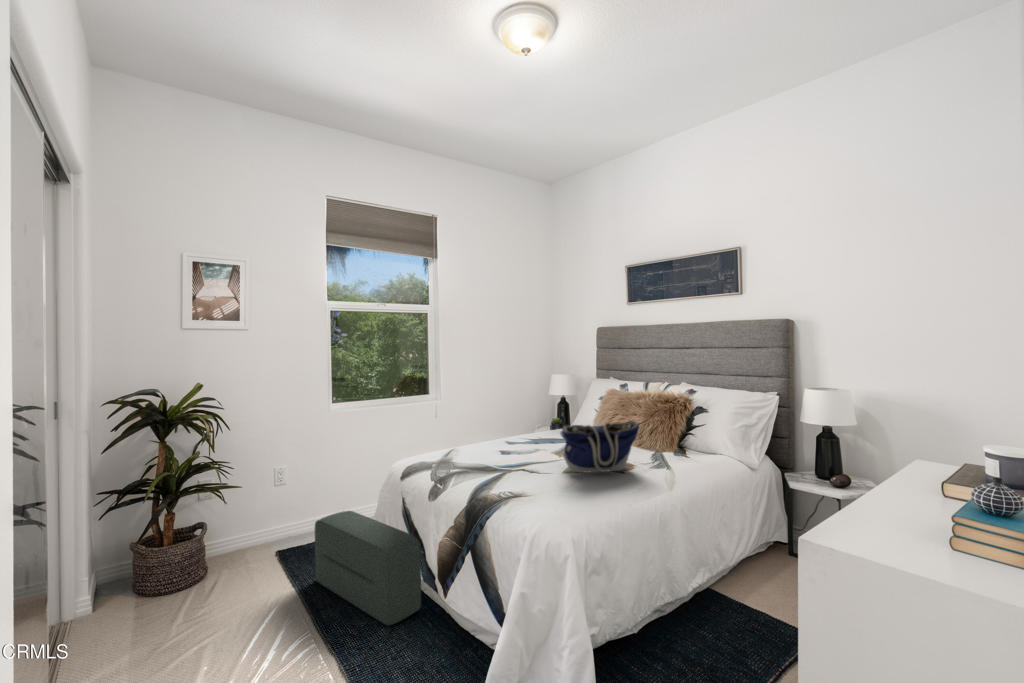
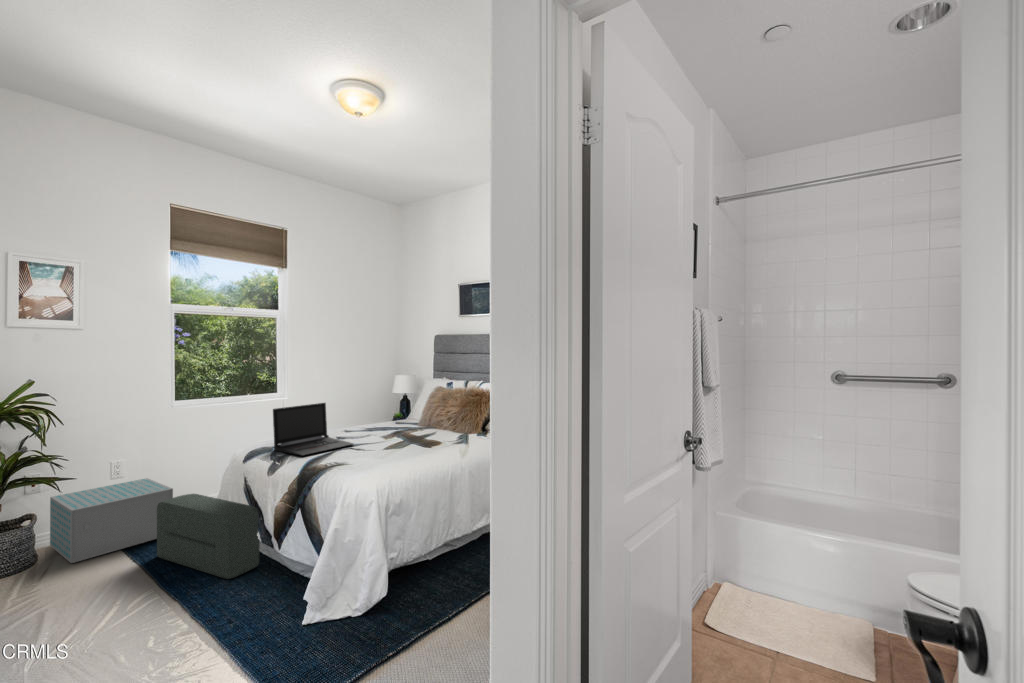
laptop: none [432,410,525,478] -> present [273,403,354,456]
tote bag: present [560,421,639,473] -> none [381,408,443,449]
storage box: none [221,486,332,580] -> present [50,478,173,563]

